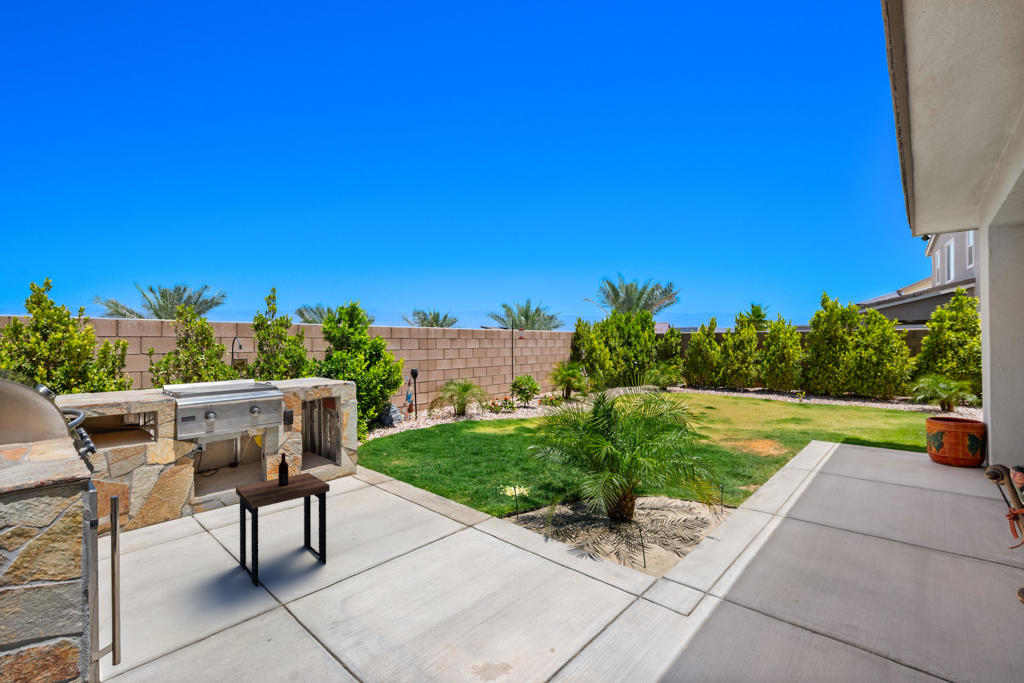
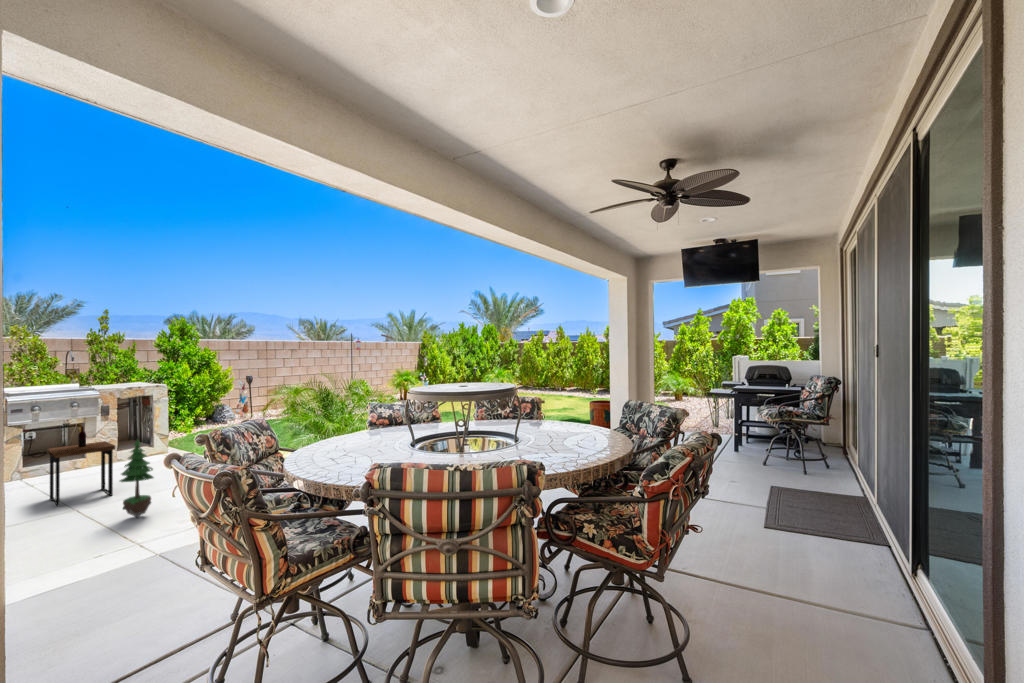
potted tree: none [365,492,418,635] -> present [120,440,153,517]

